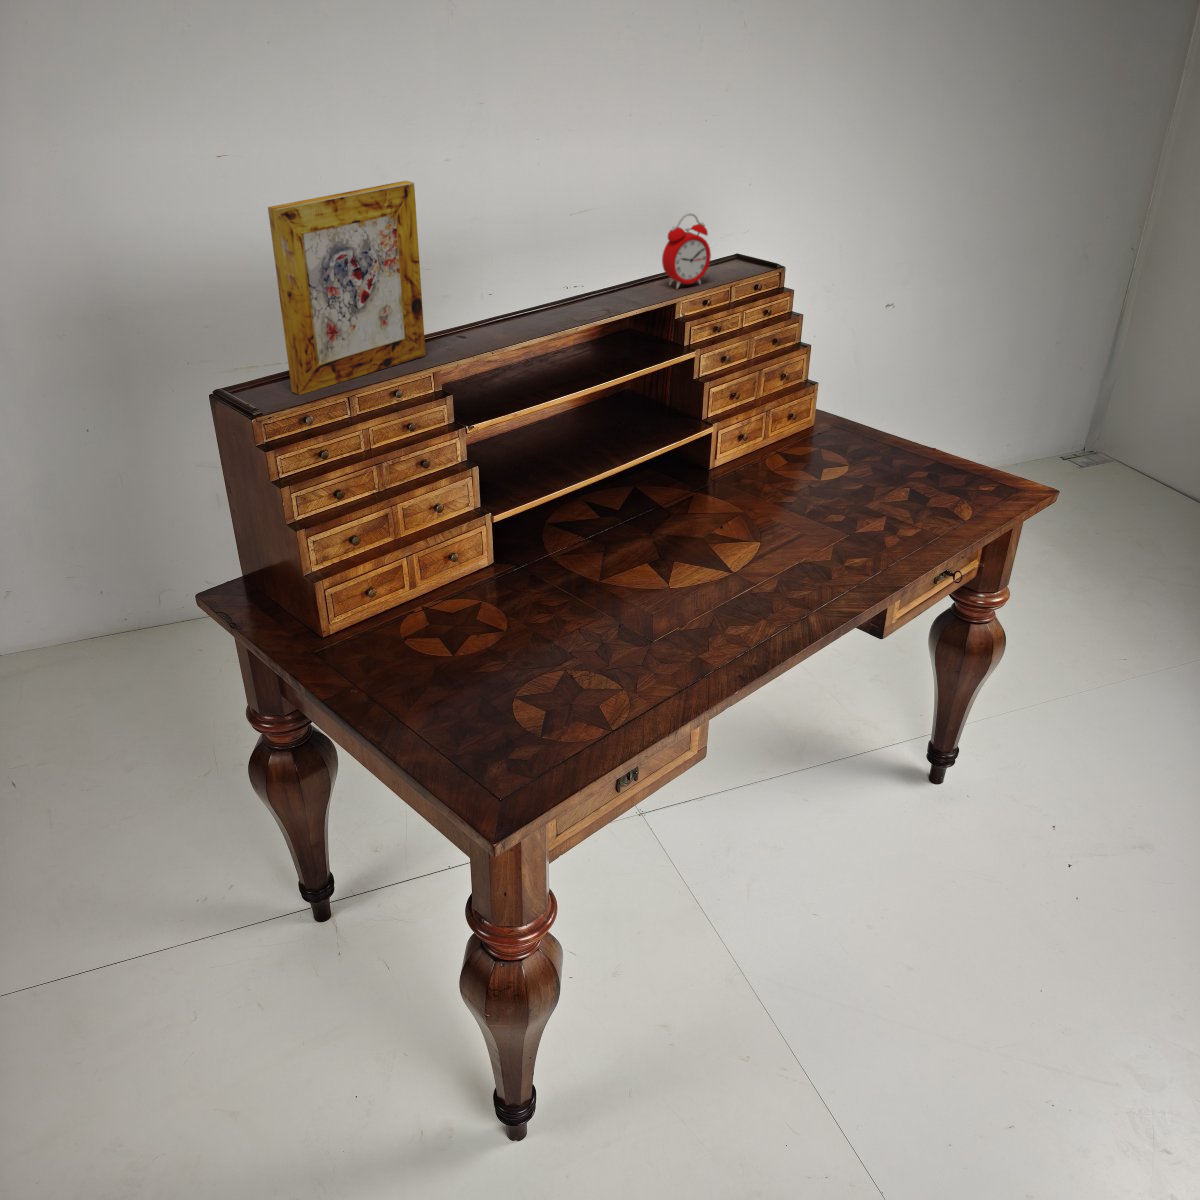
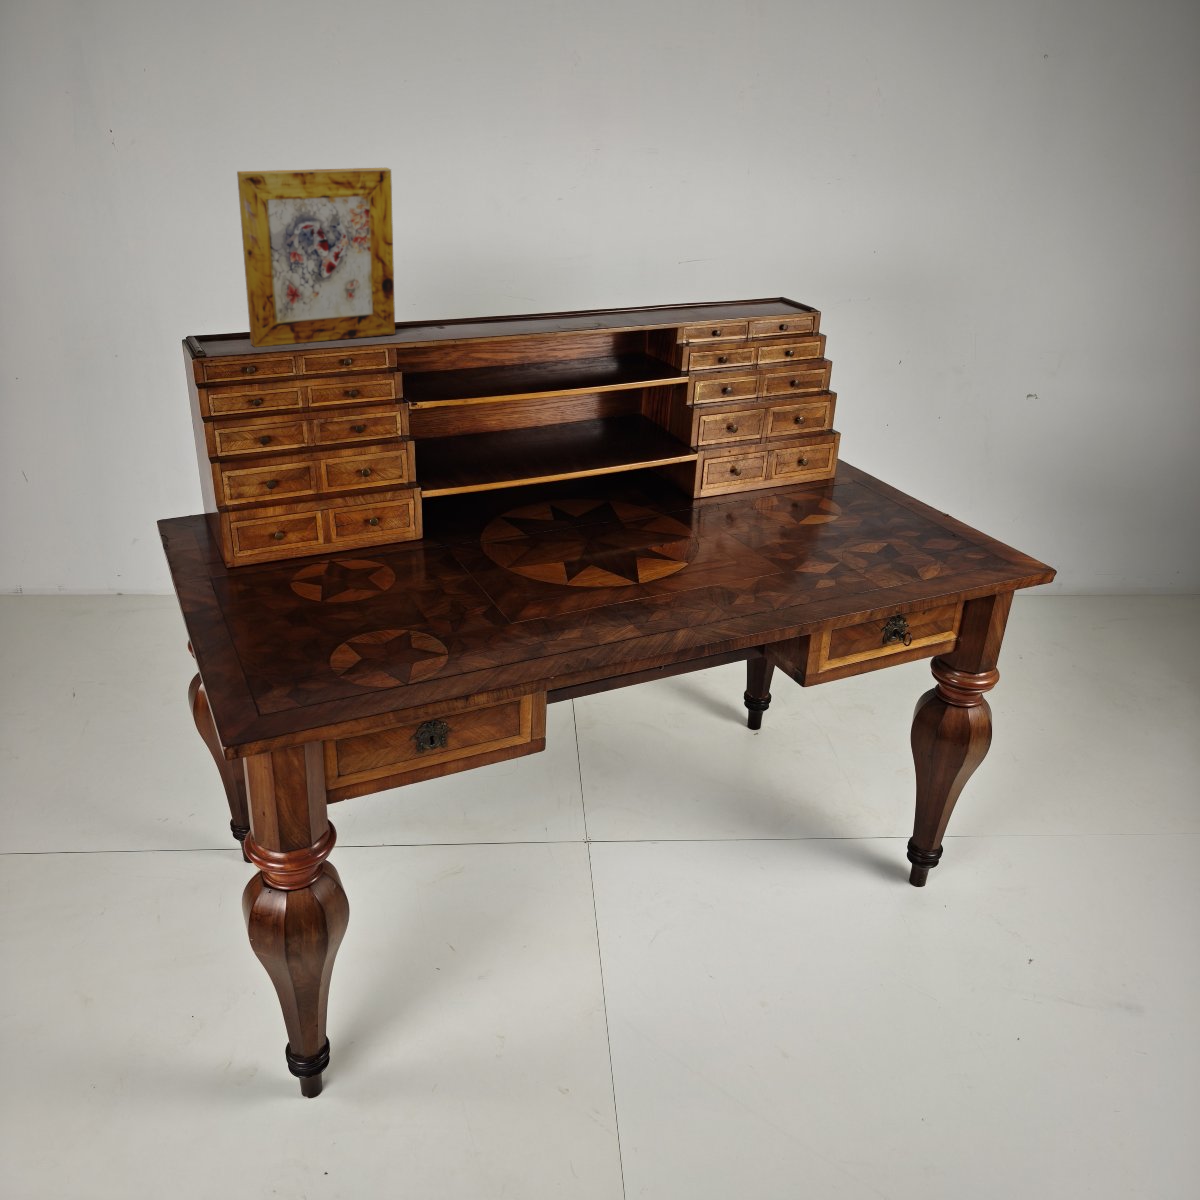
alarm clock: present [662,213,711,288] -> none [679,242,730,315]

